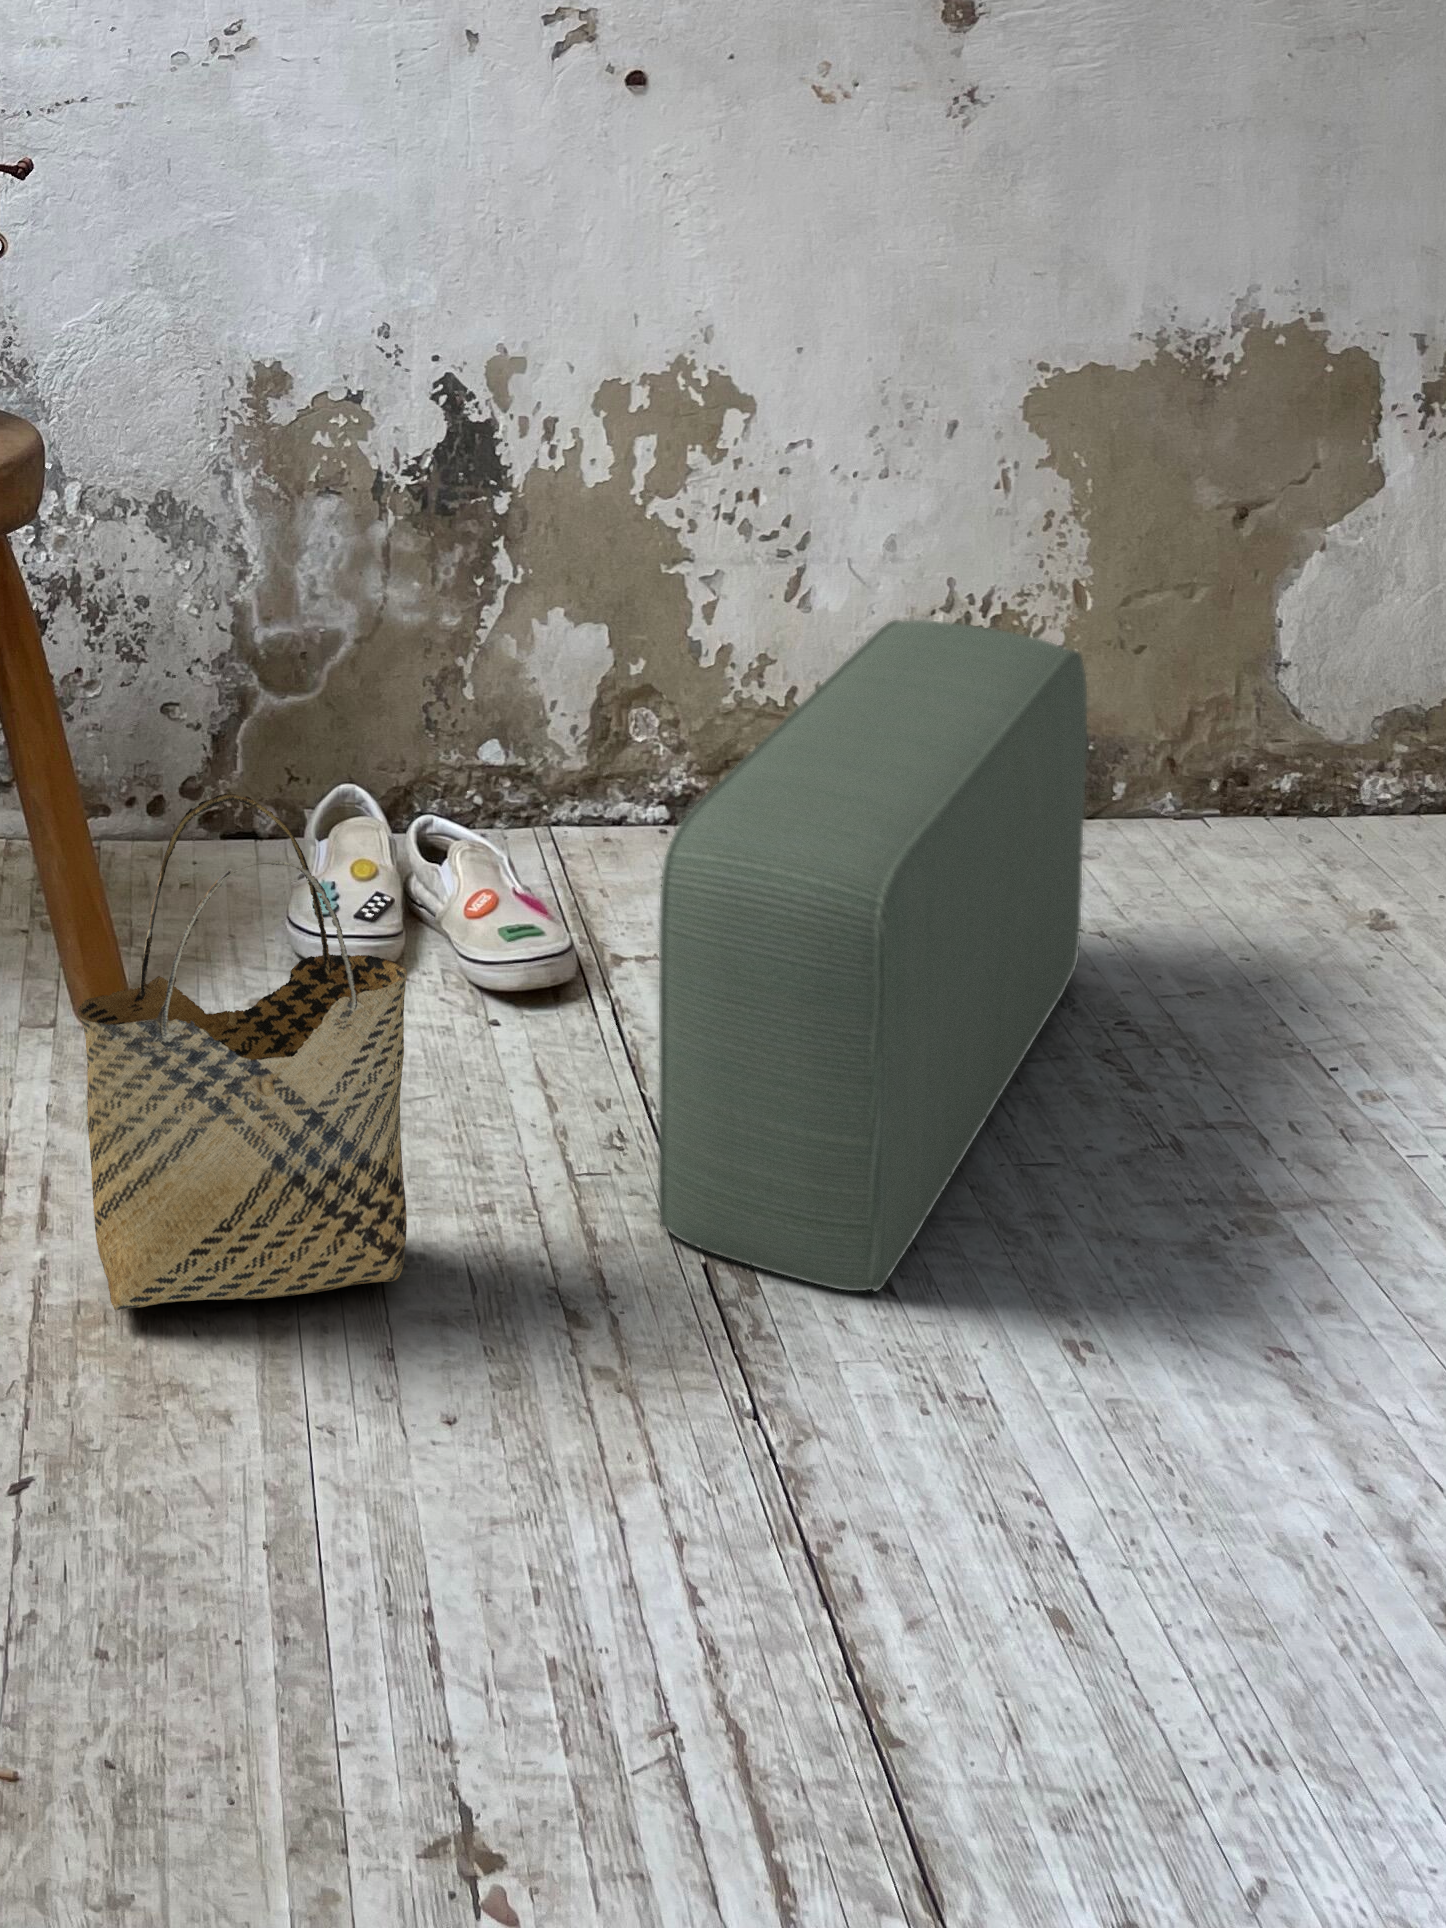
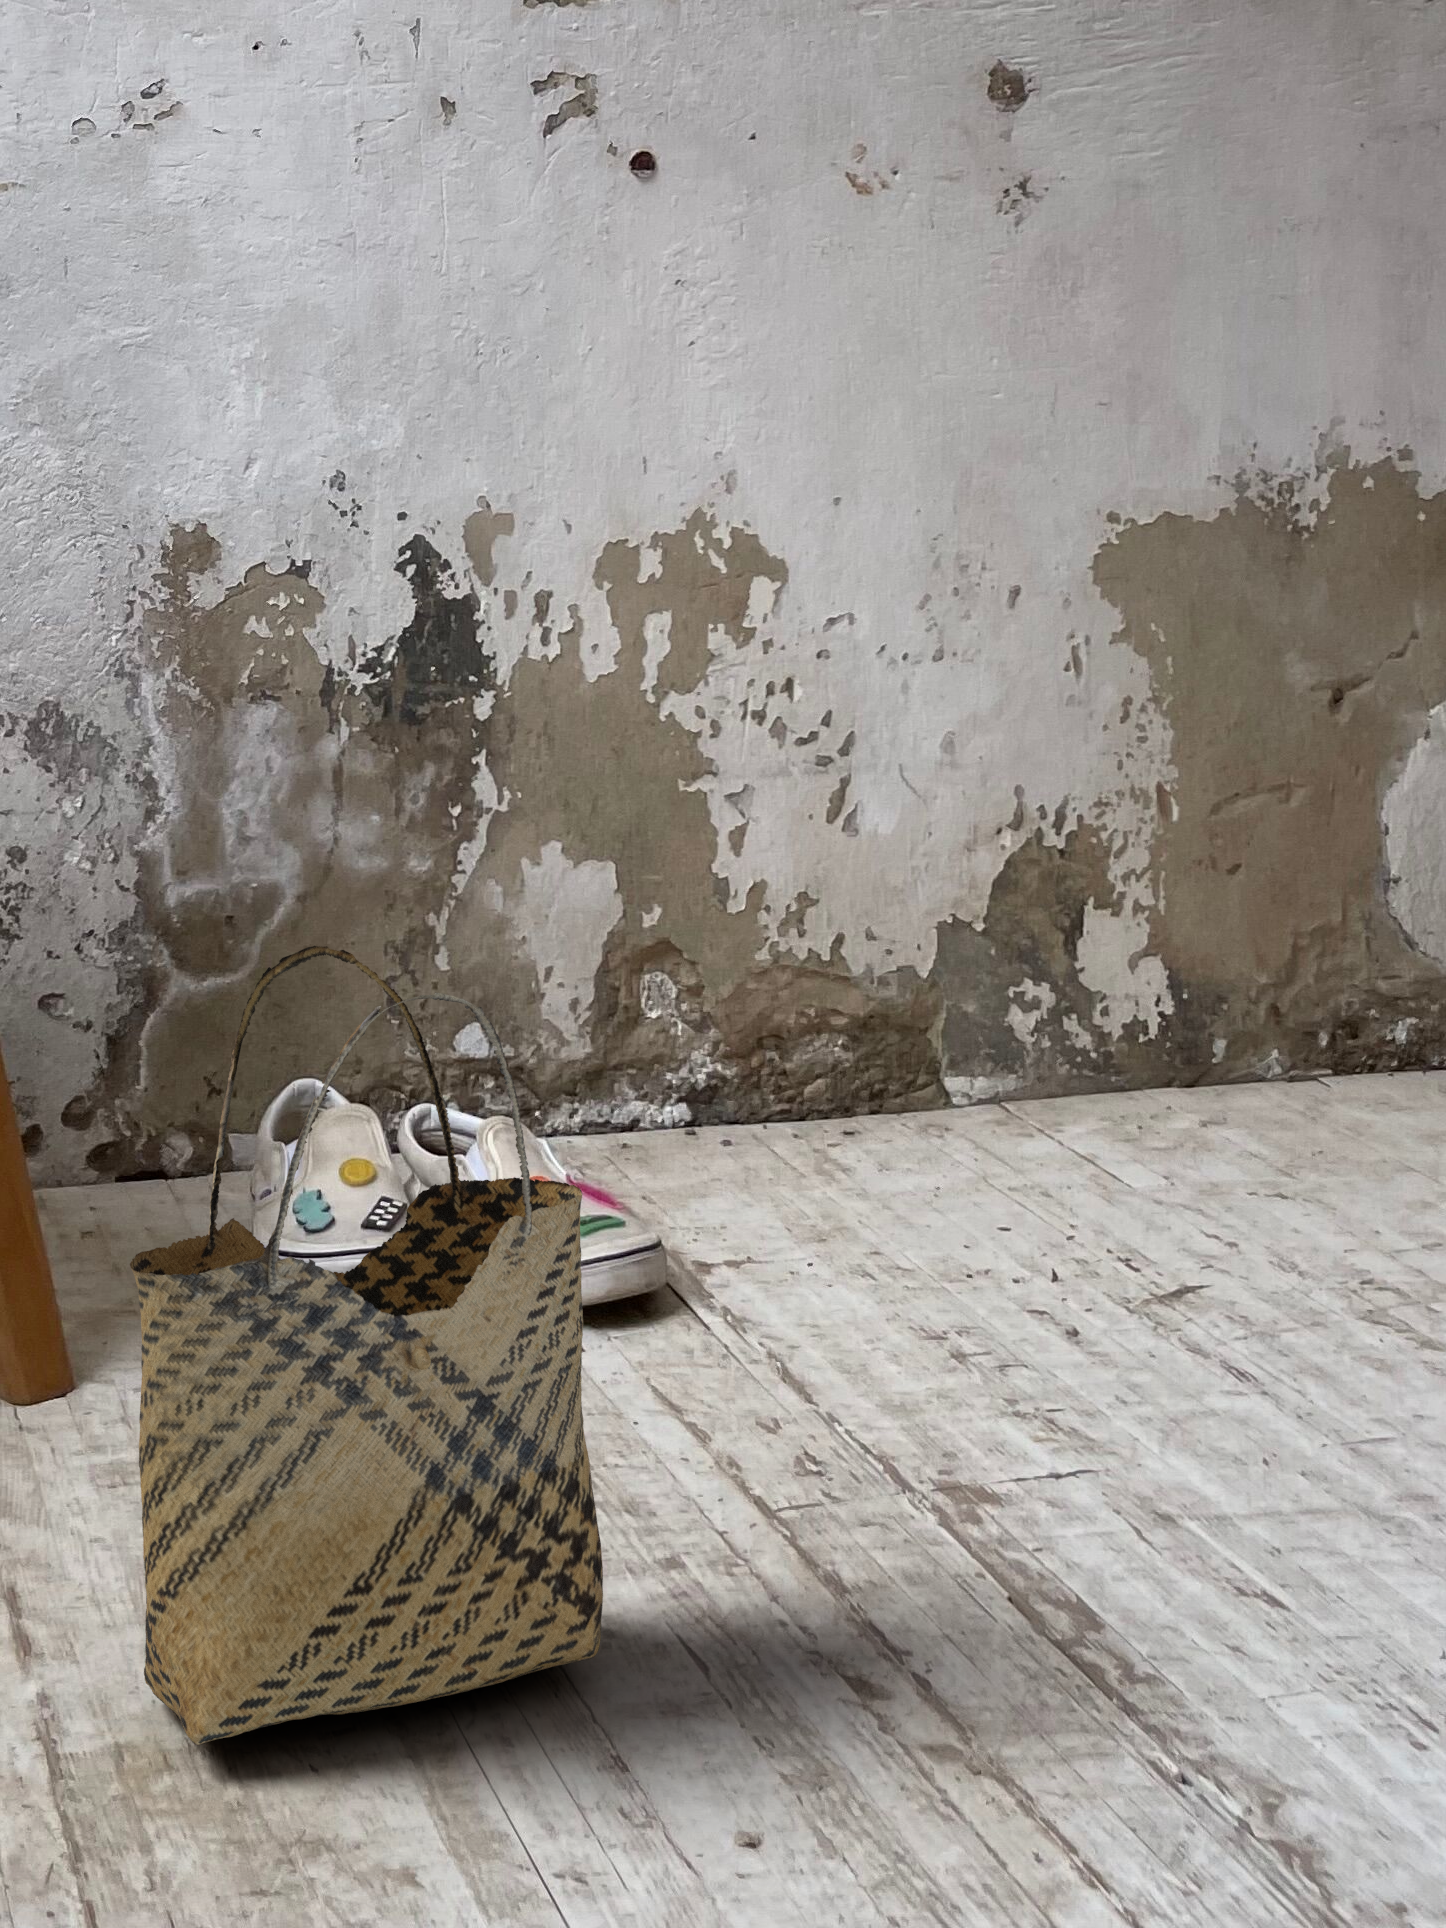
pouf: present [658,620,1087,1291] -> none [900,782,1280,1603]

